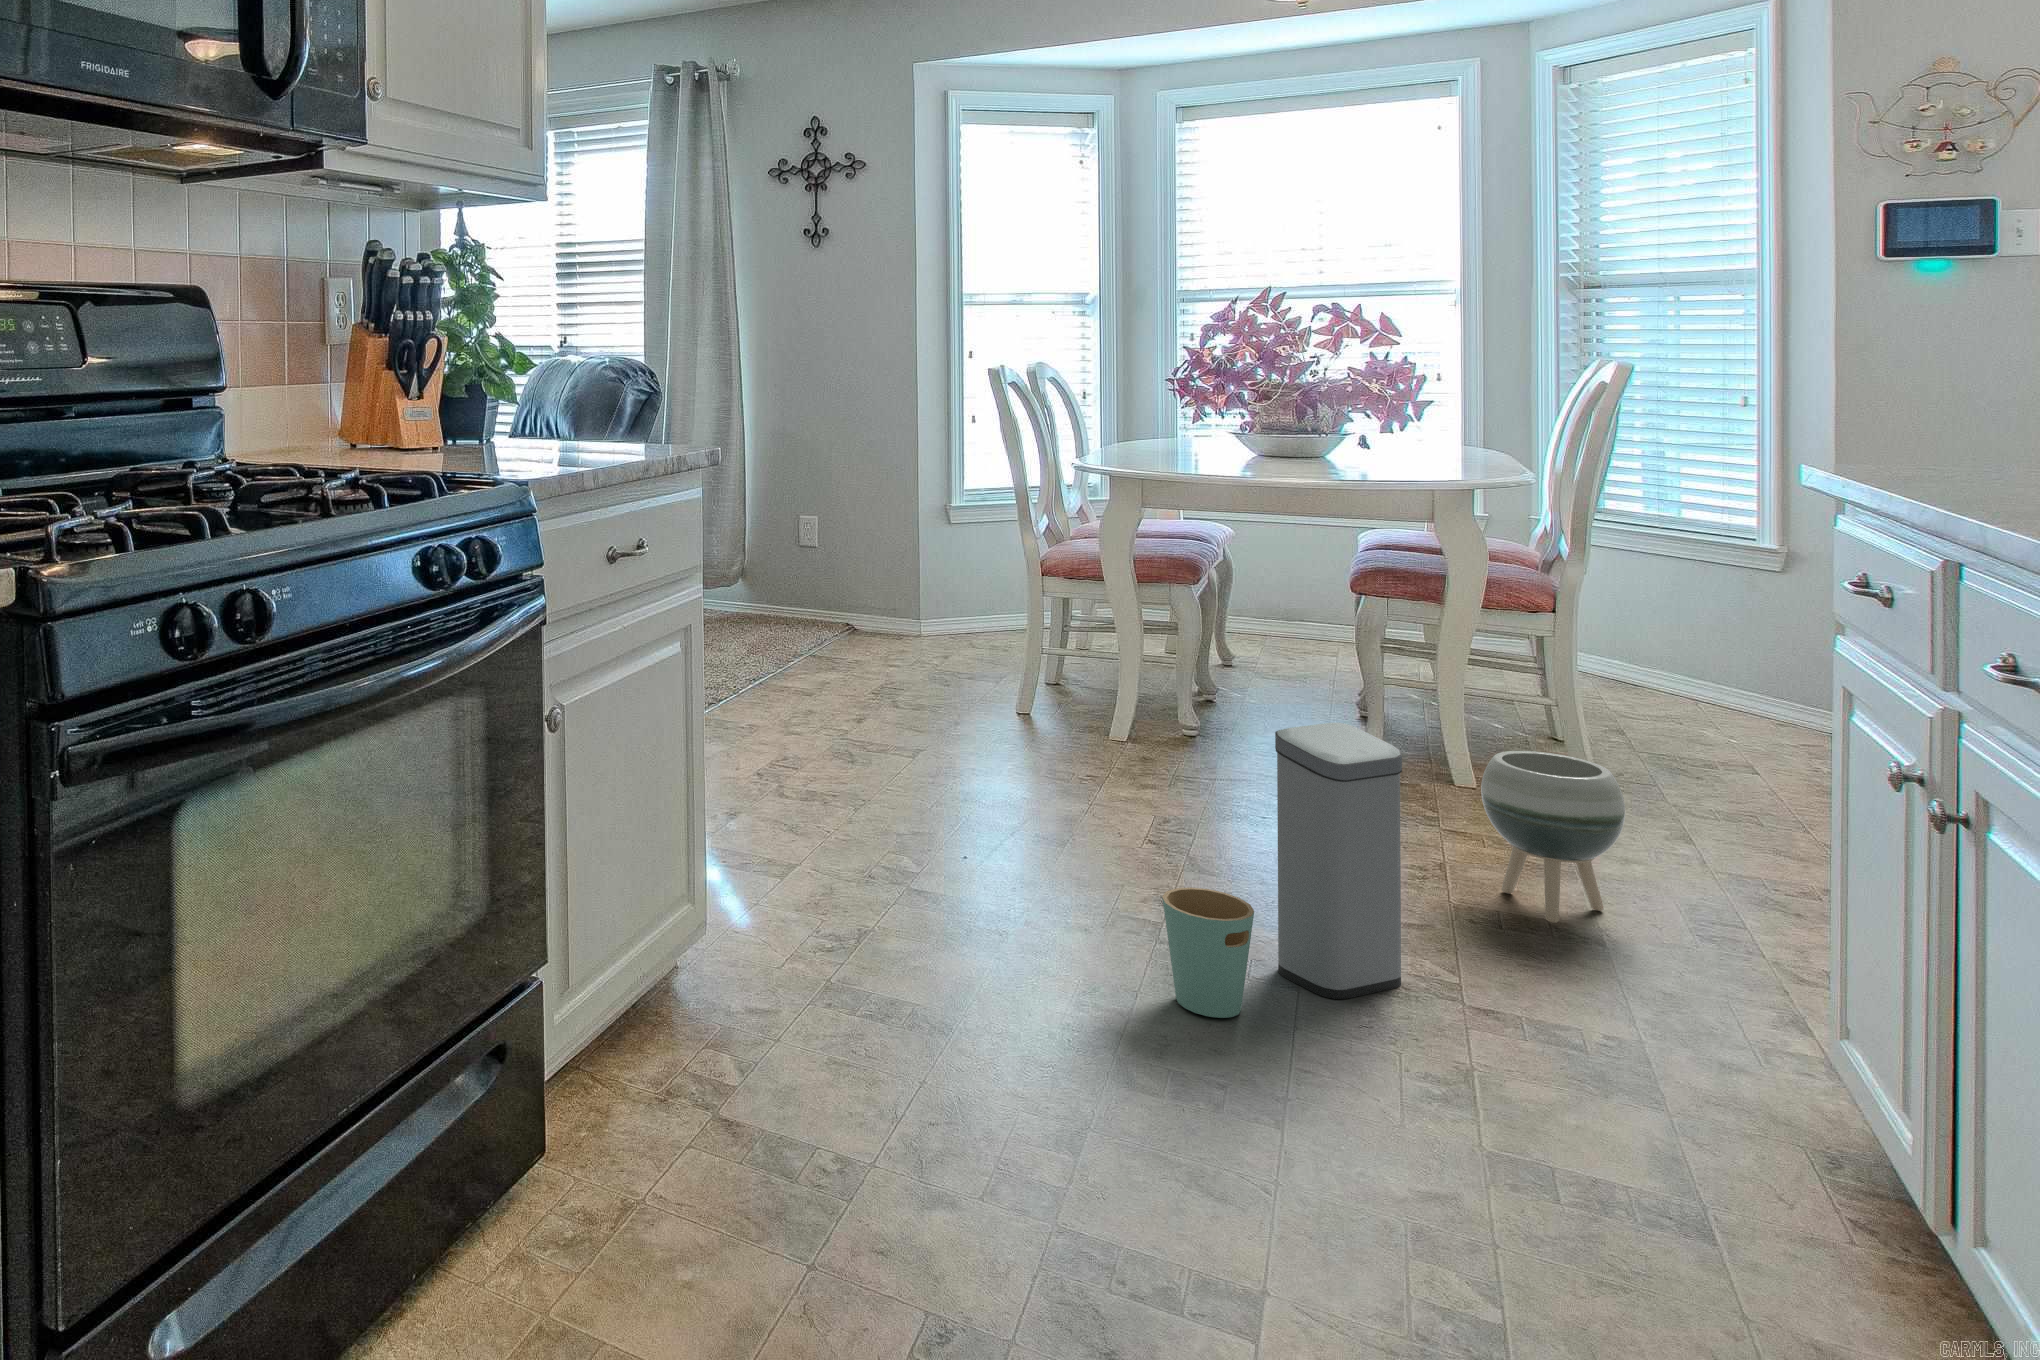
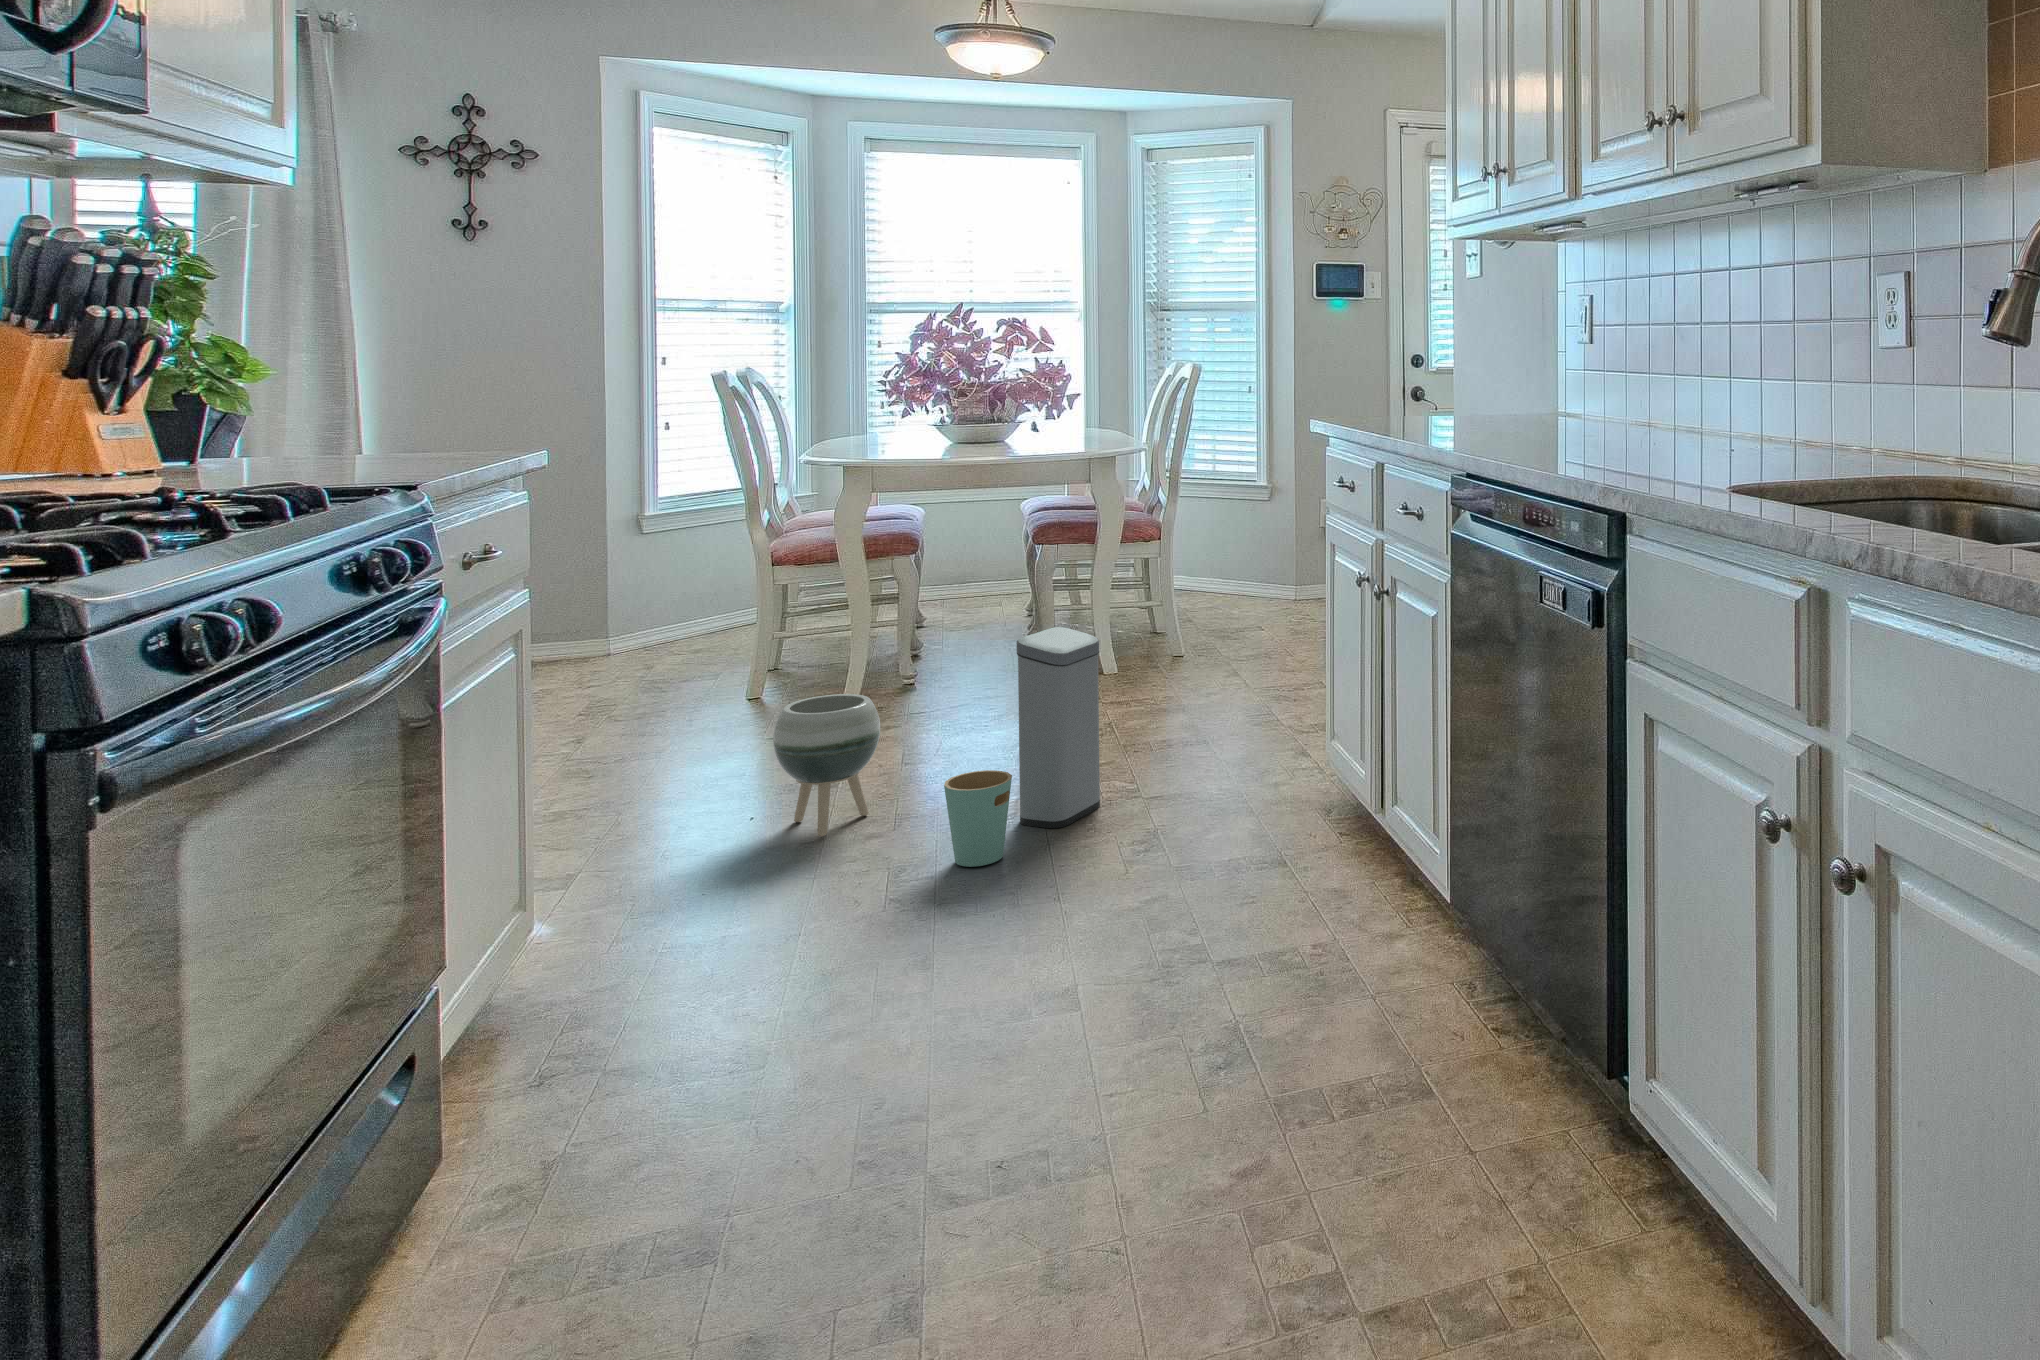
planter: present [1481,751,1625,923] -> present [773,694,880,836]

